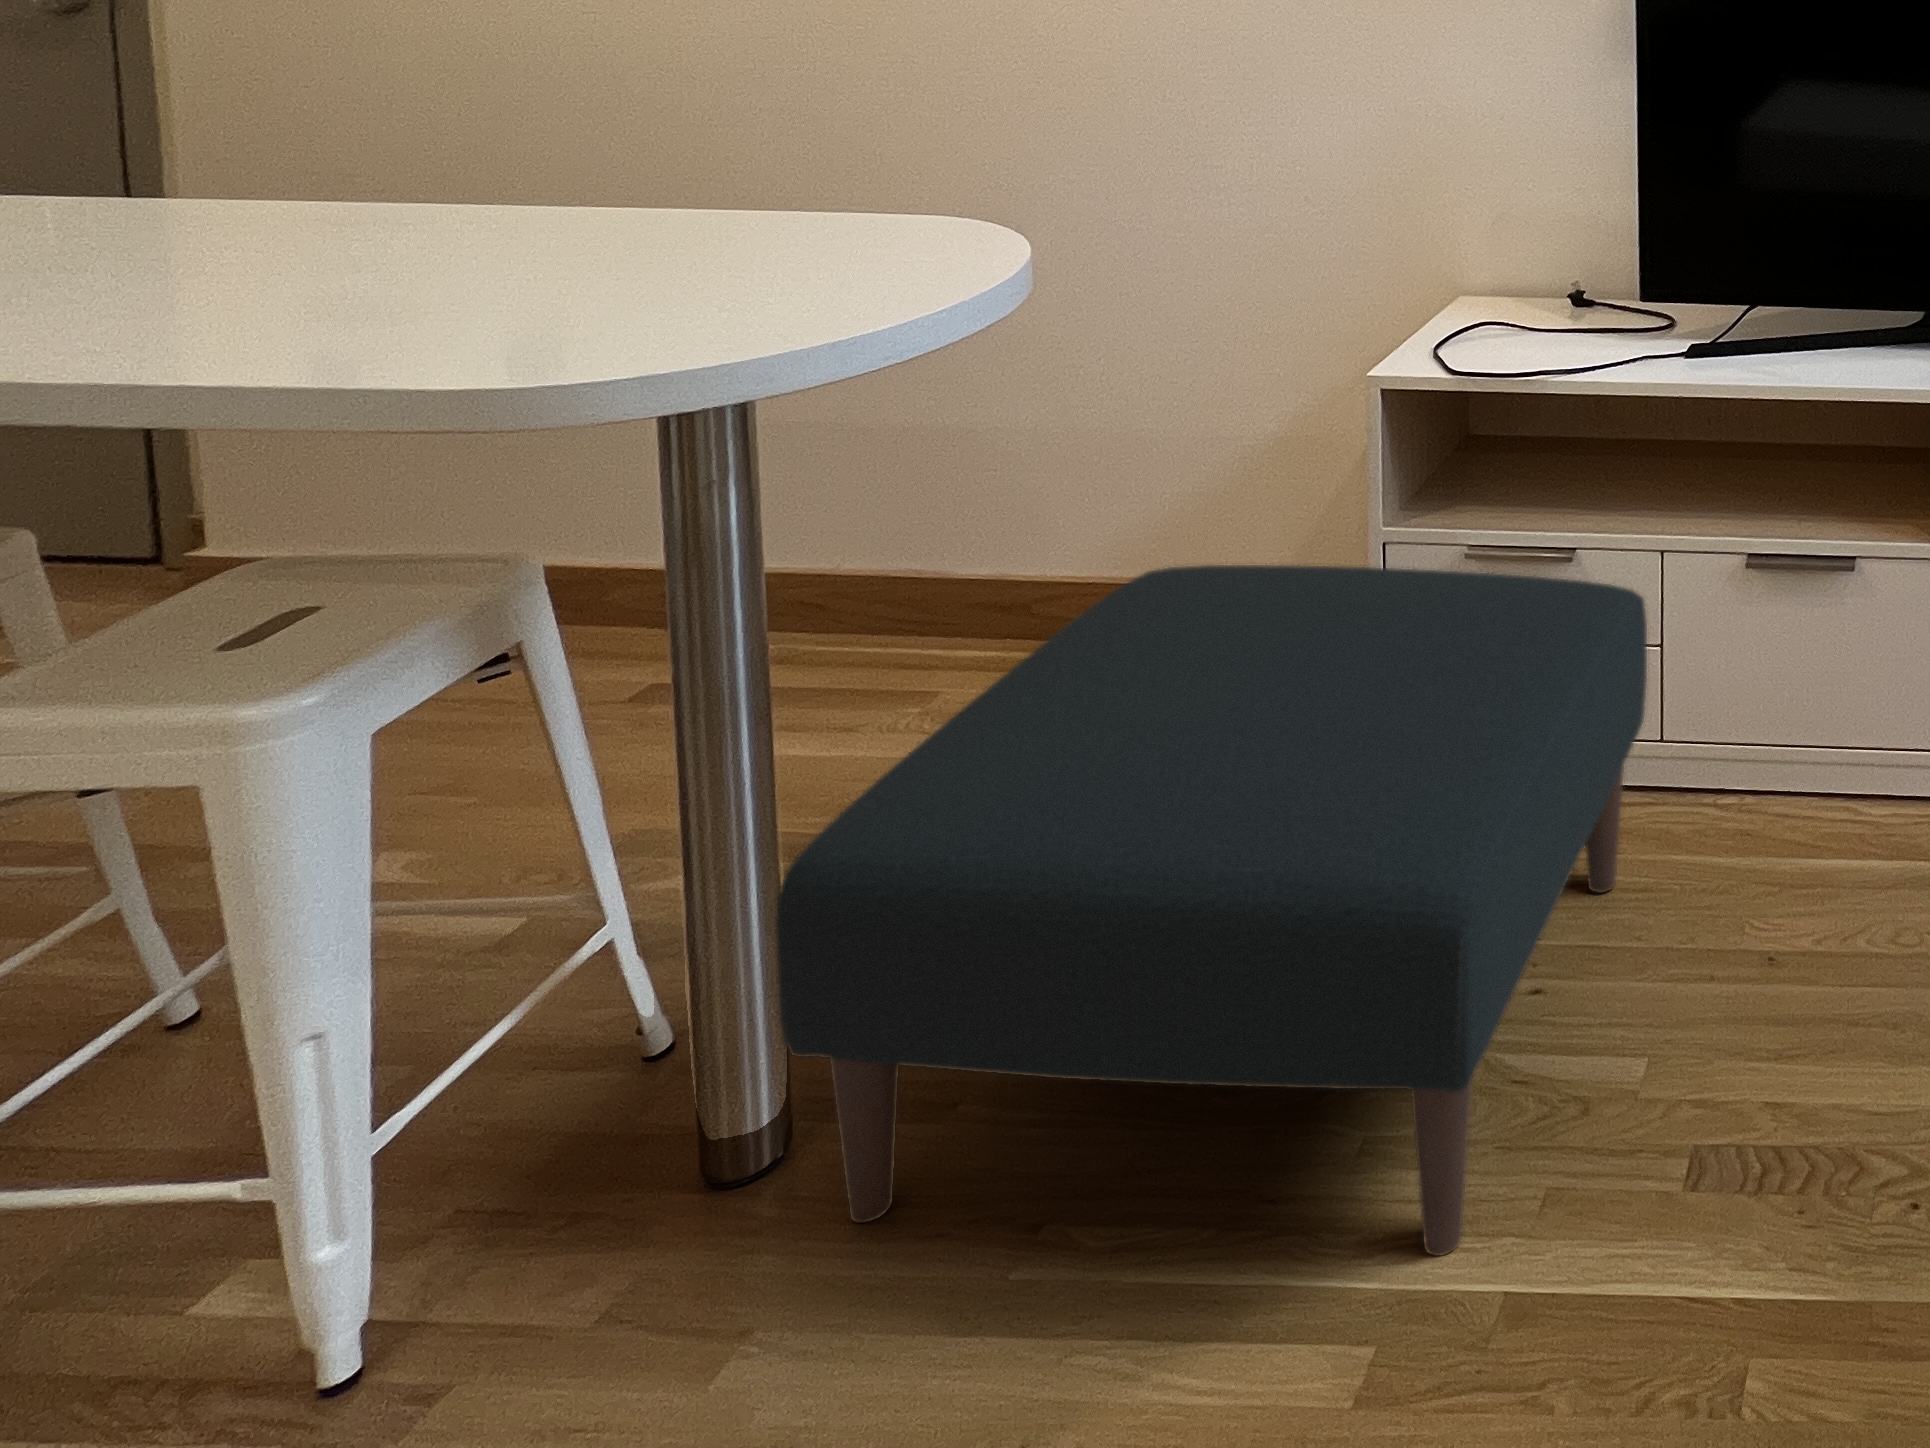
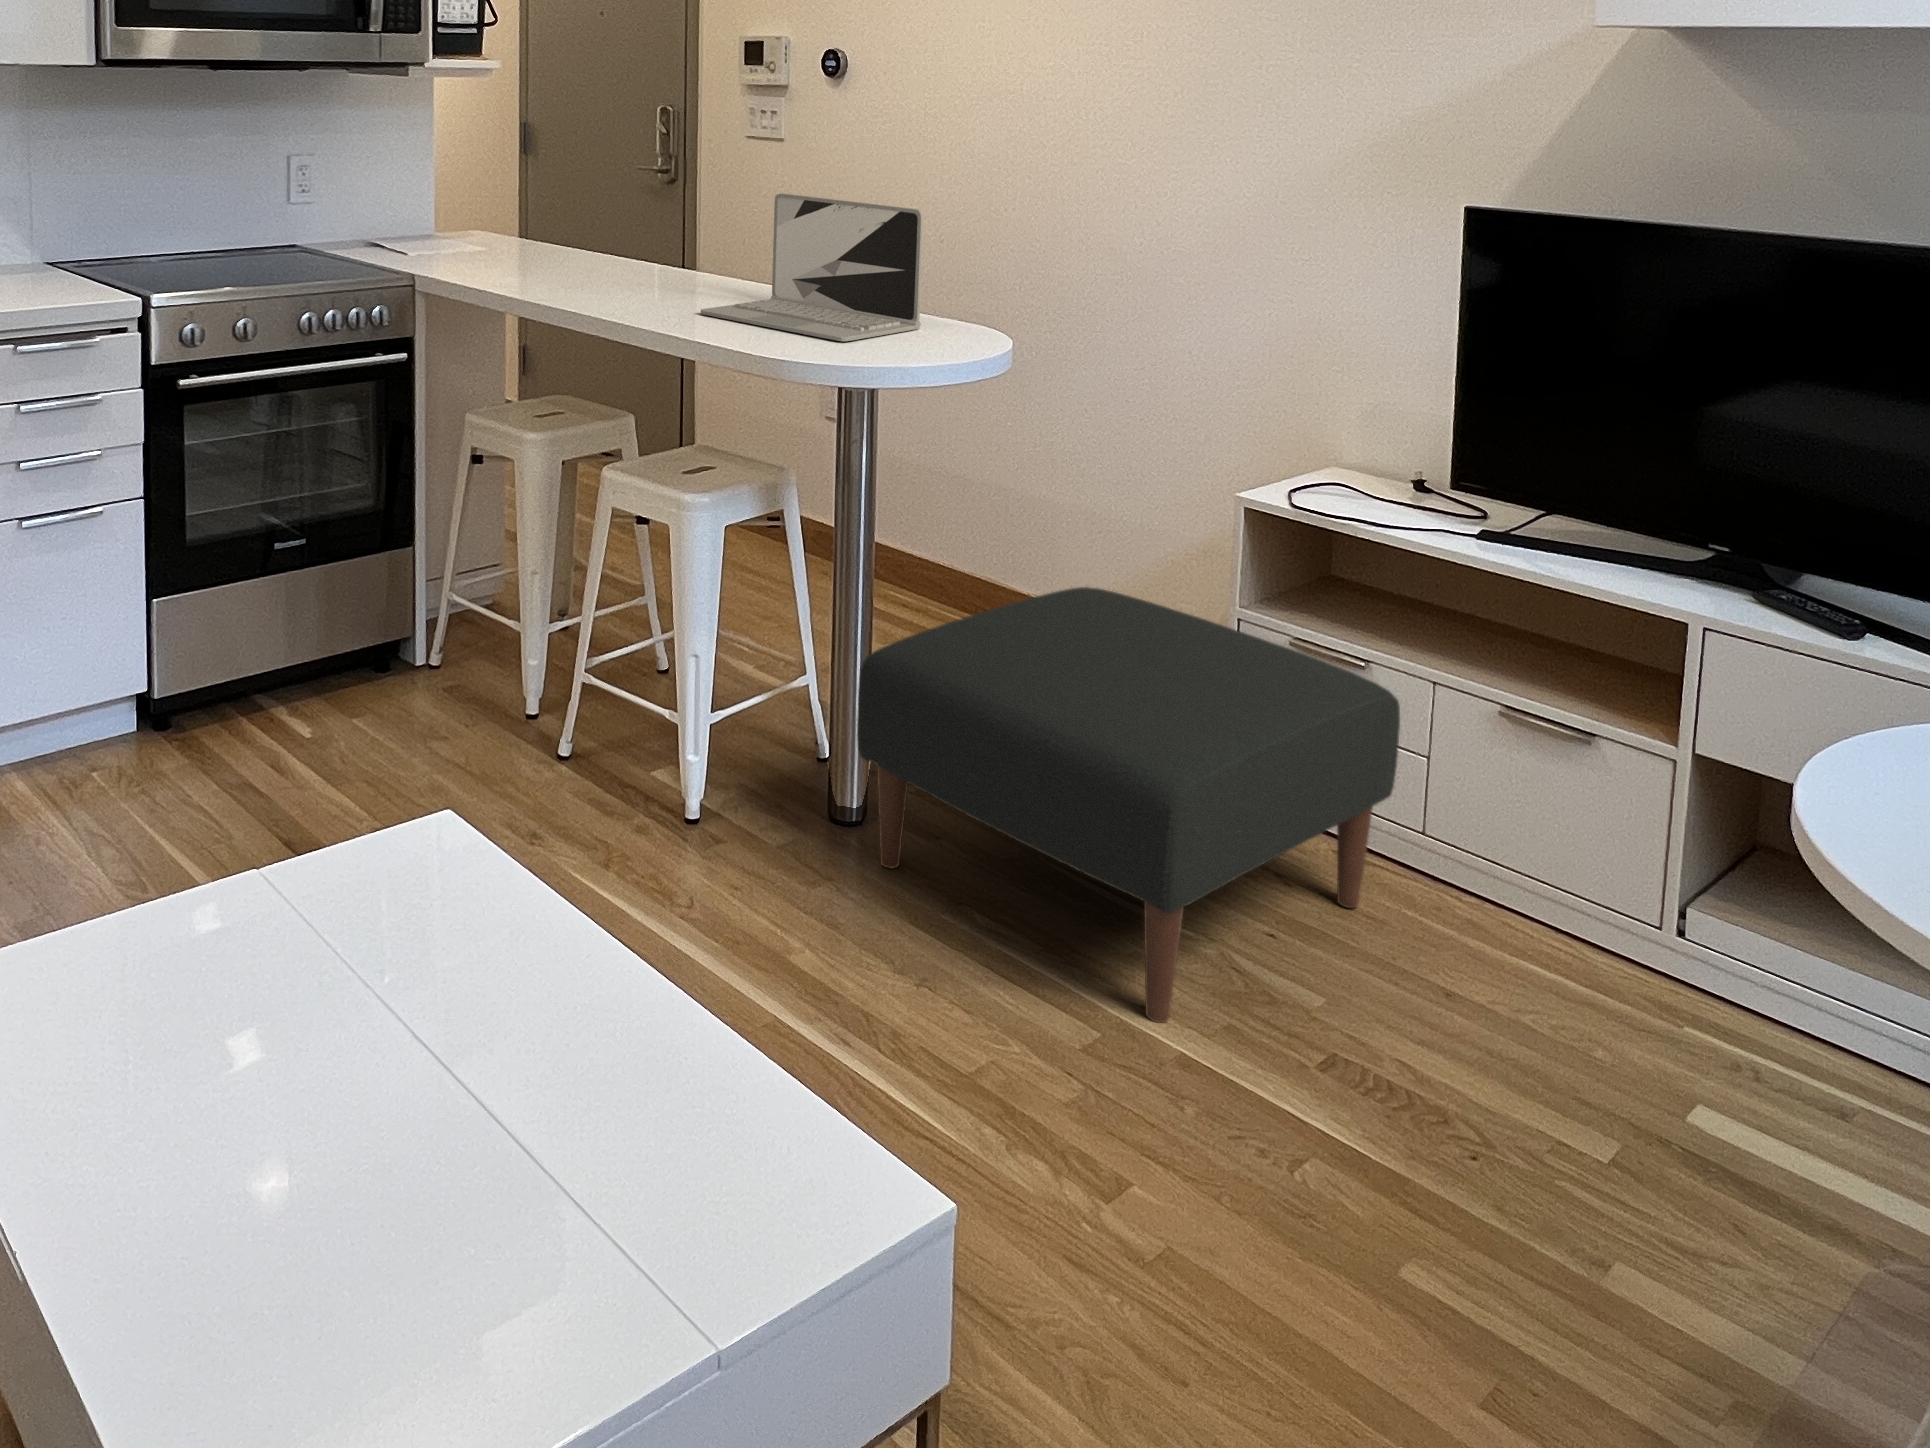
laptop: none [261,30,834,306] -> present [701,193,923,341]

